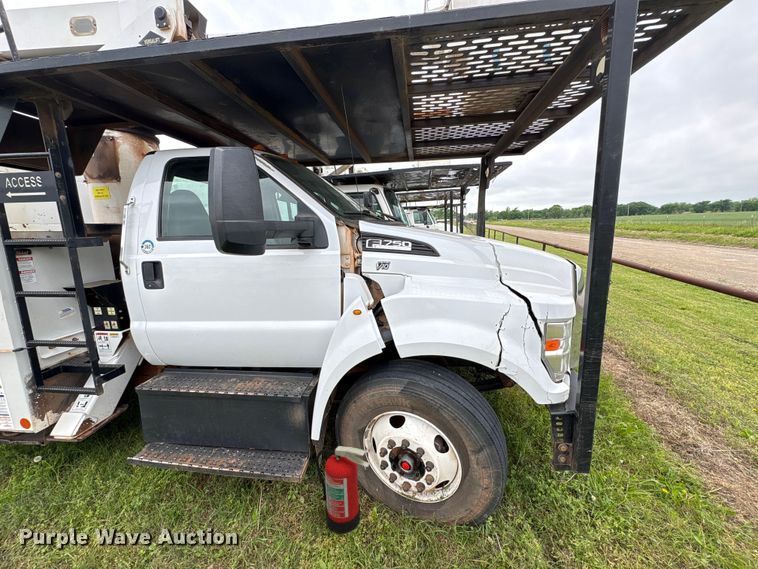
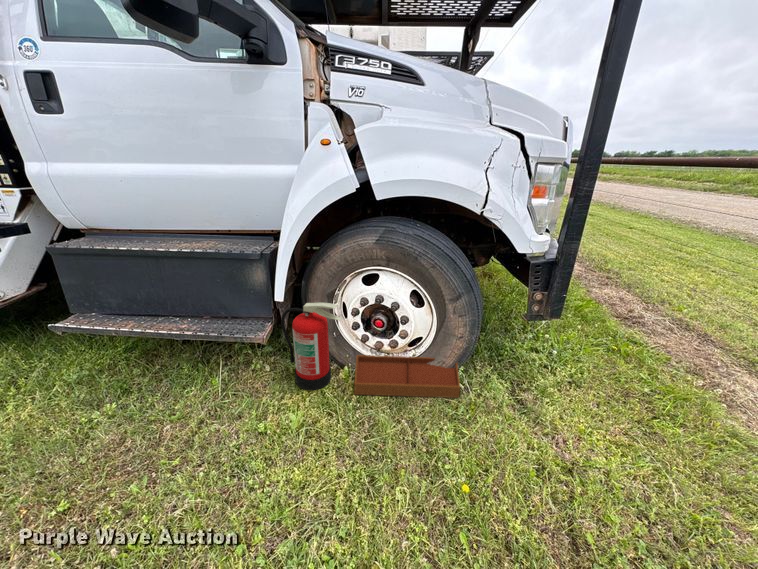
storage bin: none [381,497,487,555] -> present [354,355,460,398]

